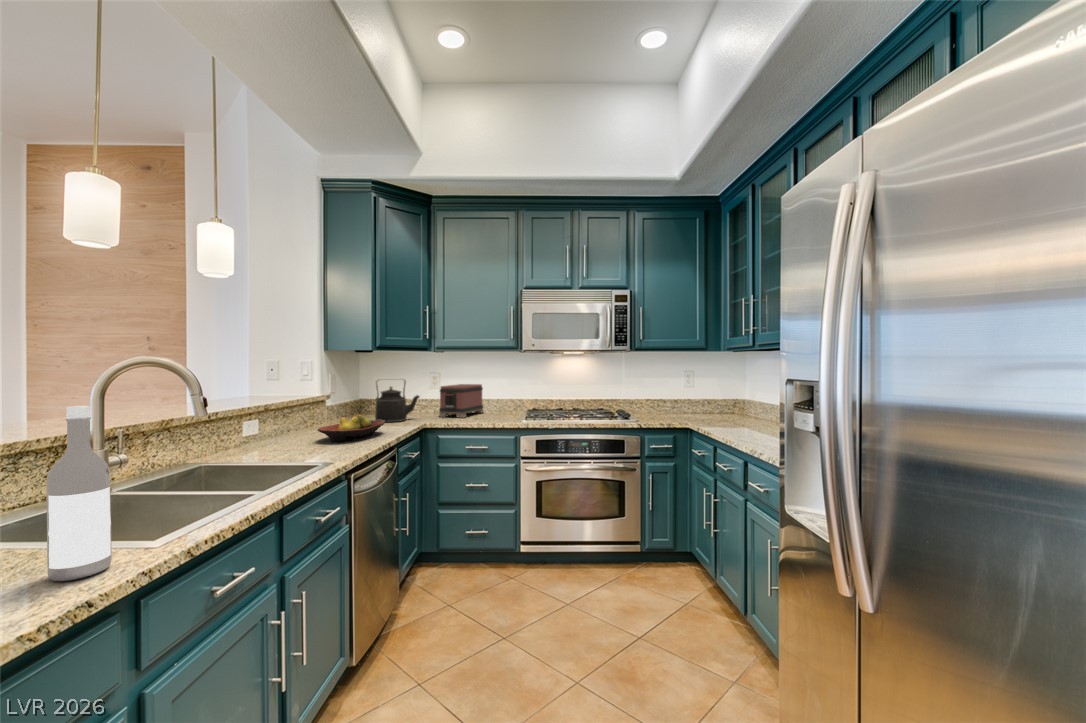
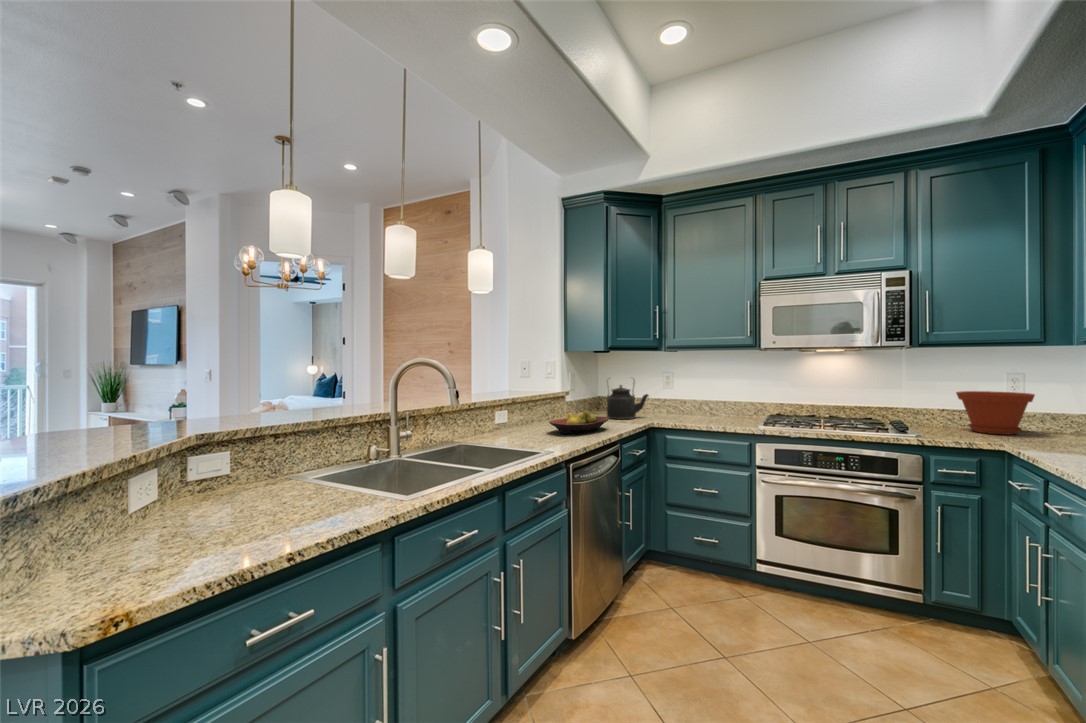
toaster: present [439,384,484,418] -> none [668,384,720,419]
plant pot: none [655,385,699,416] -> present [956,391,1035,435]
wine bottle: present [47,406,112,581] -> none [346,397,379,513]

